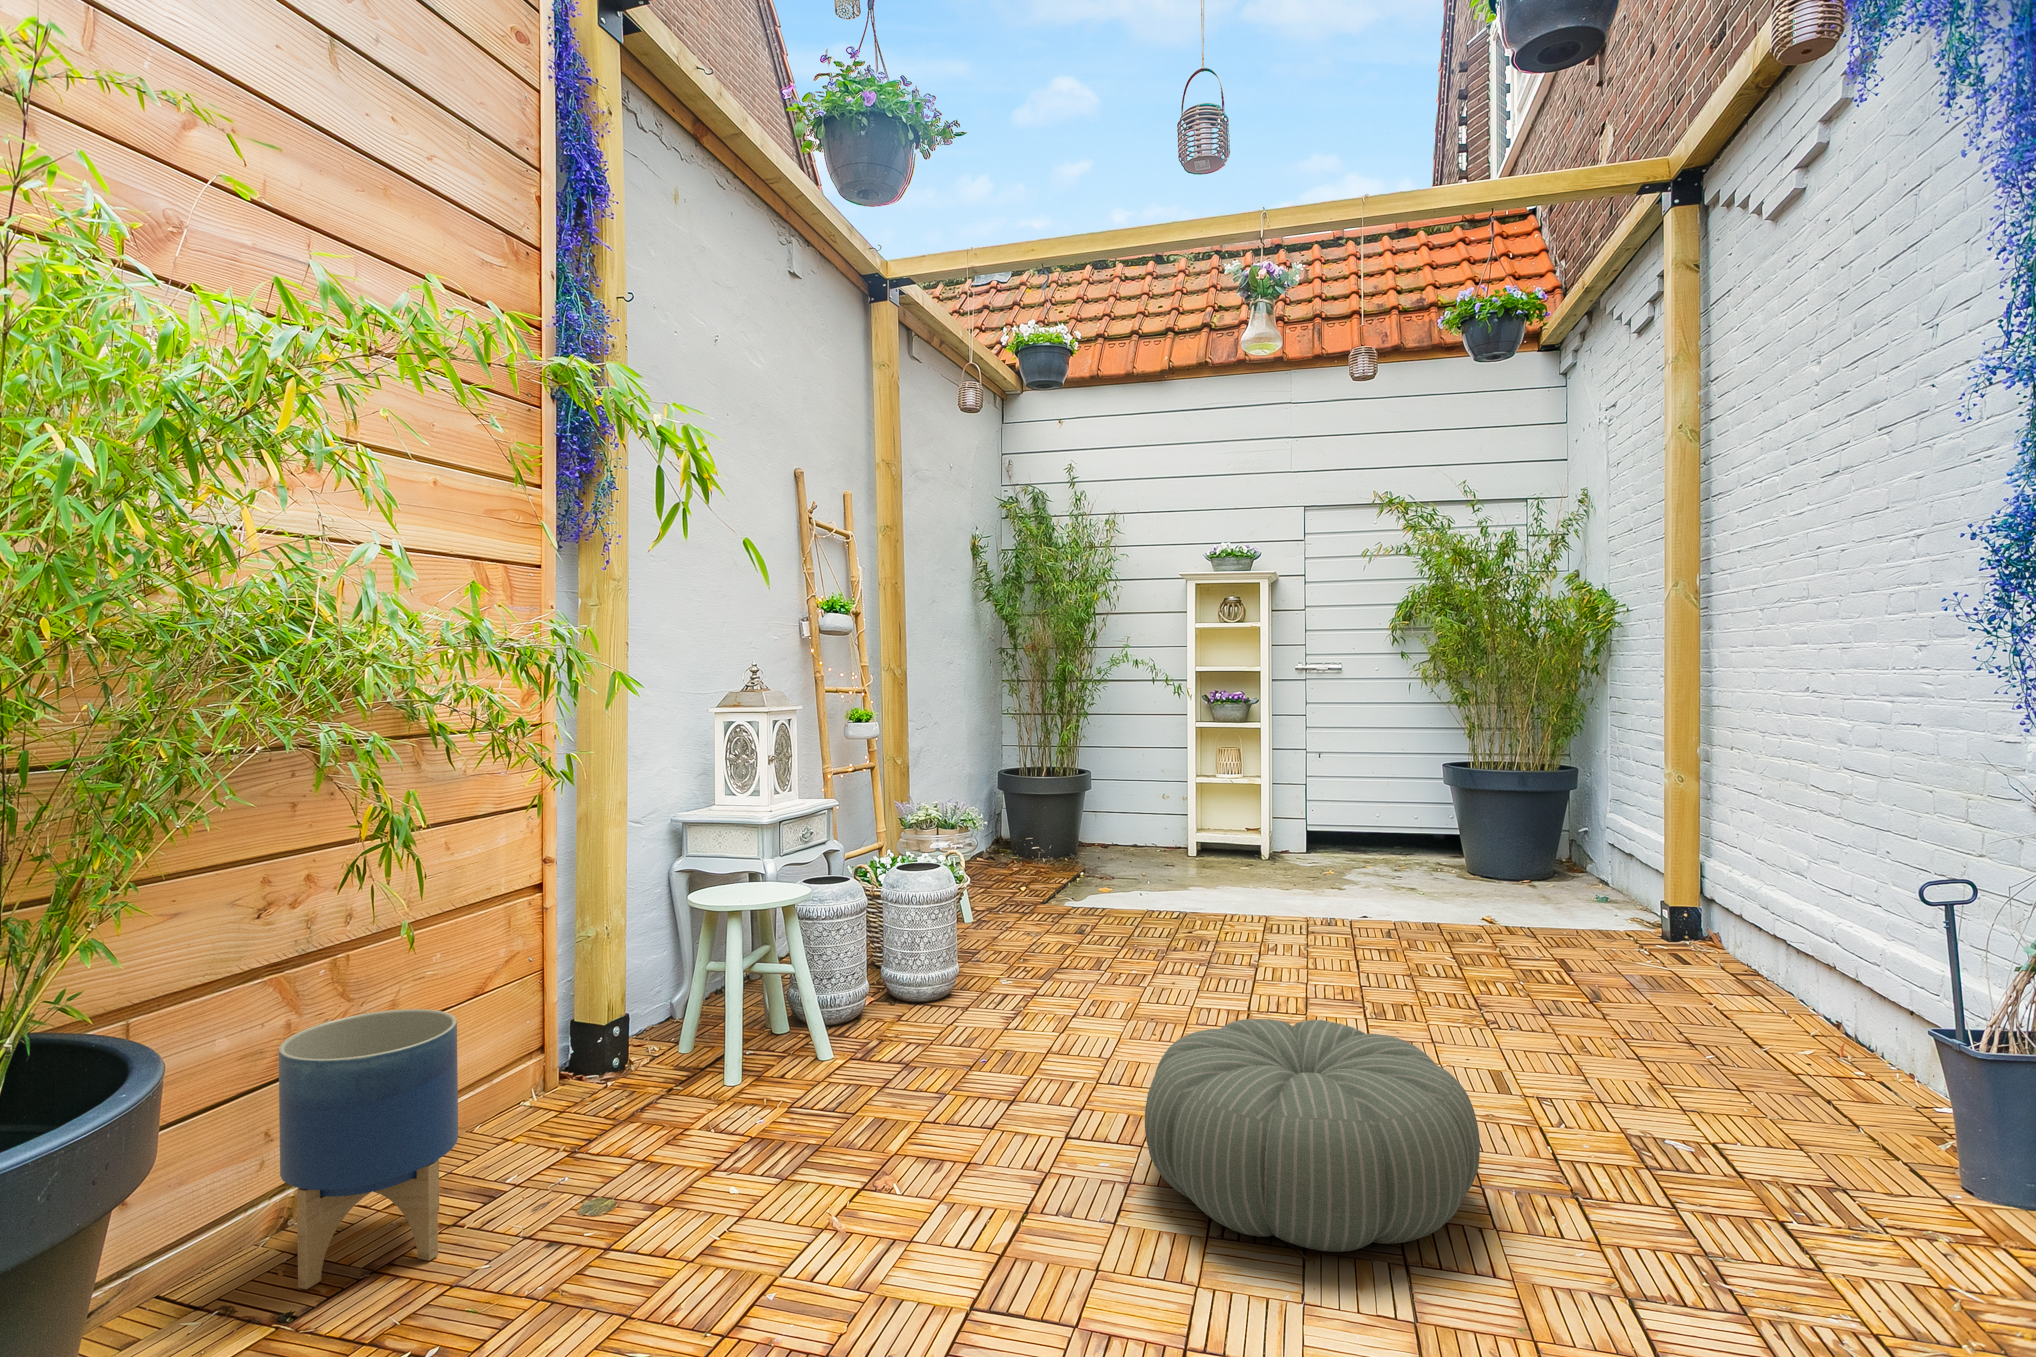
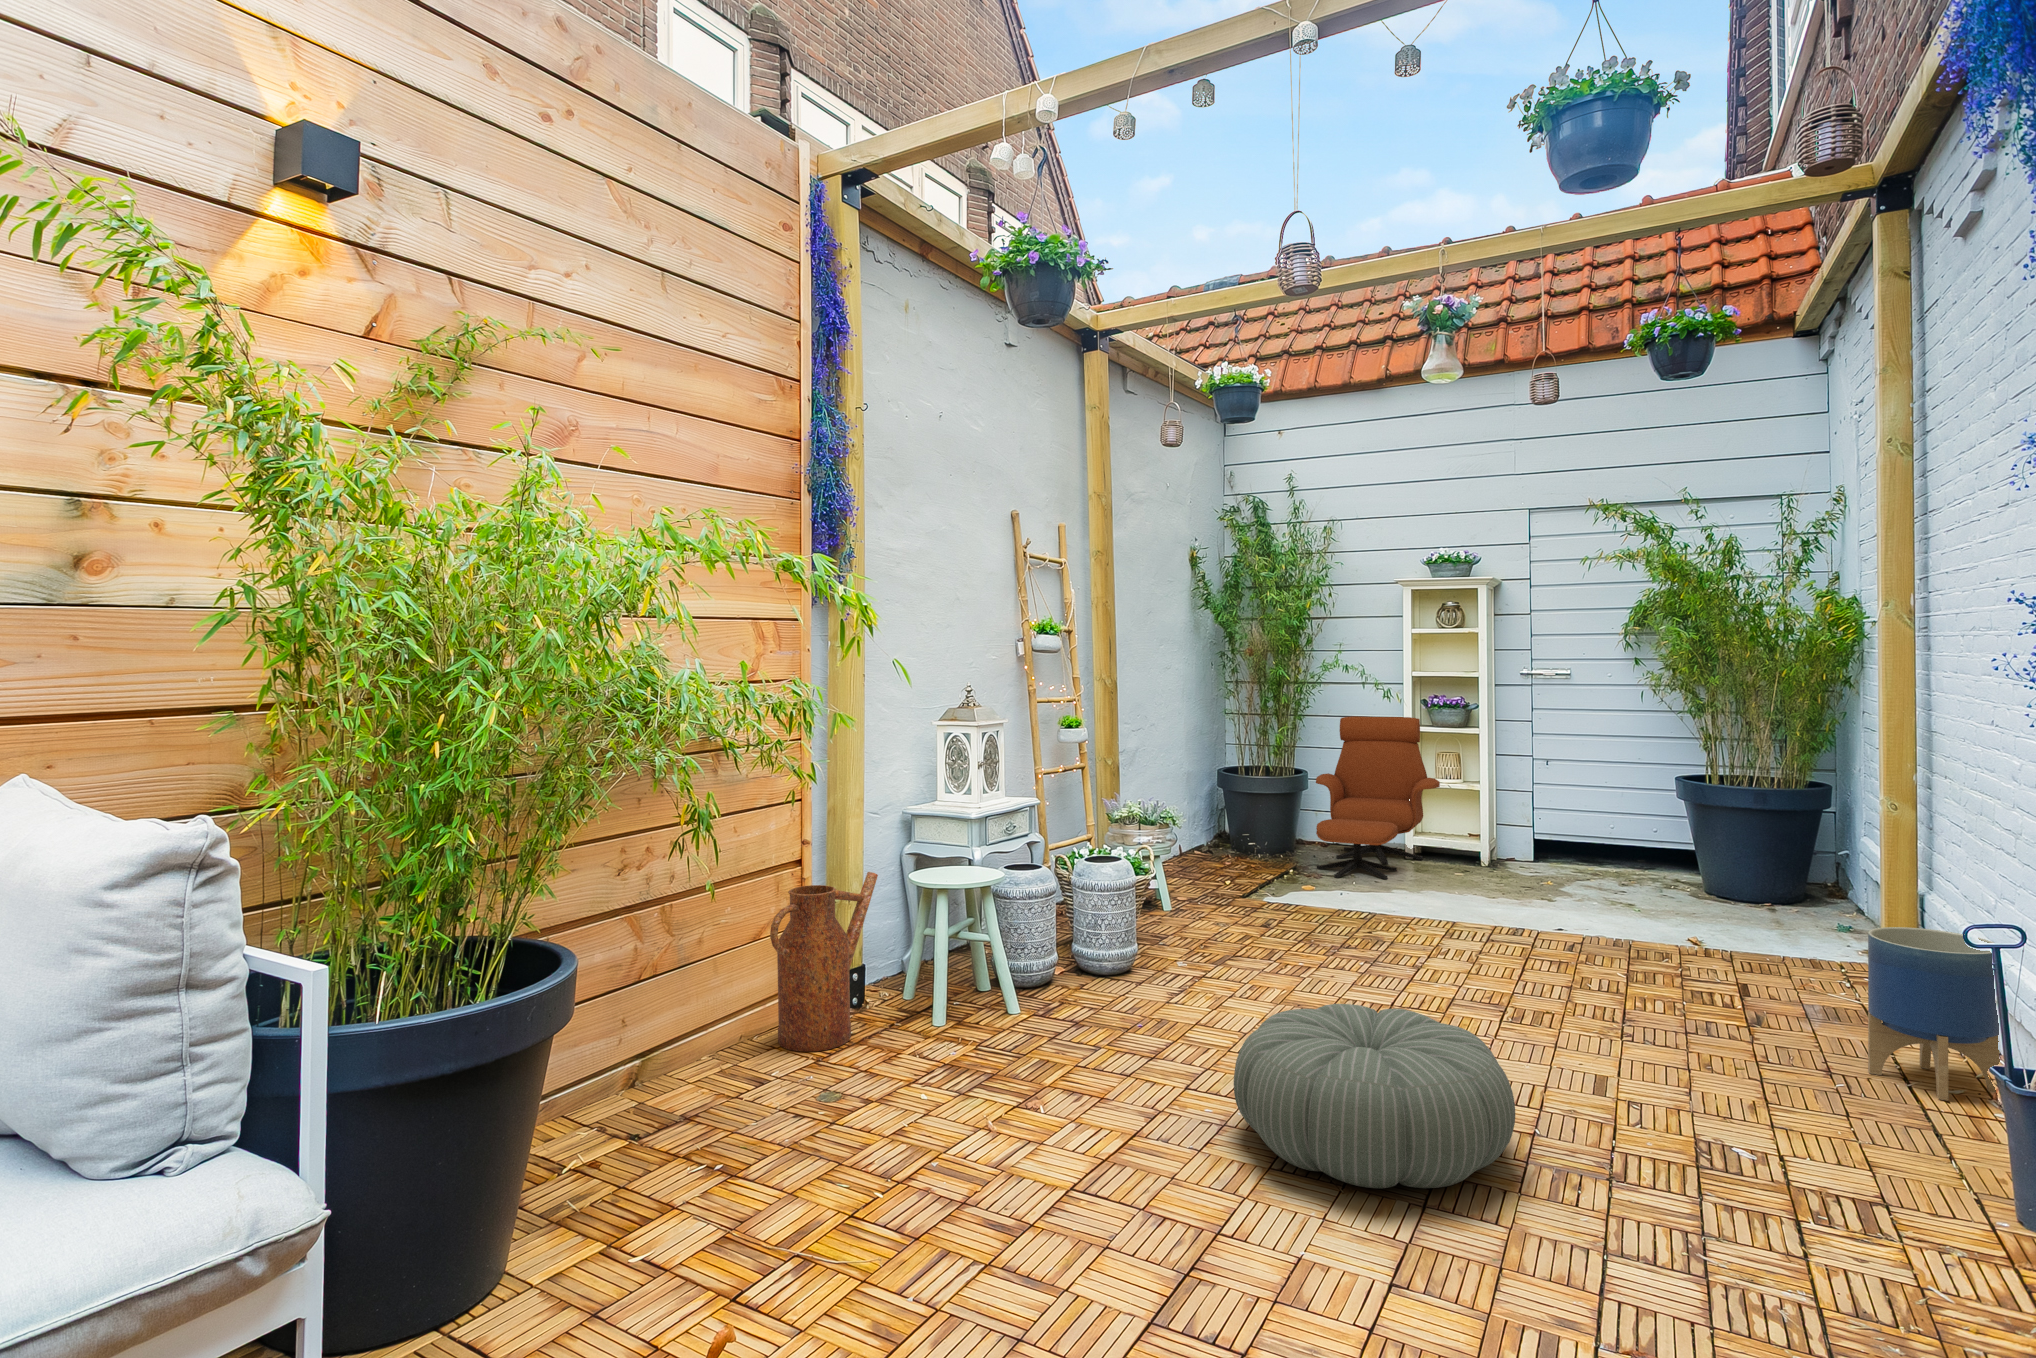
lounge chair: none [1101,712,1225,879] -> present [1316,716,1440,879]
watering can: none [502,893,648,1142] -> present [770,872,878,1052]
planter: present [279,1009,458,1289] -> present [1868,927,2000,1101]

